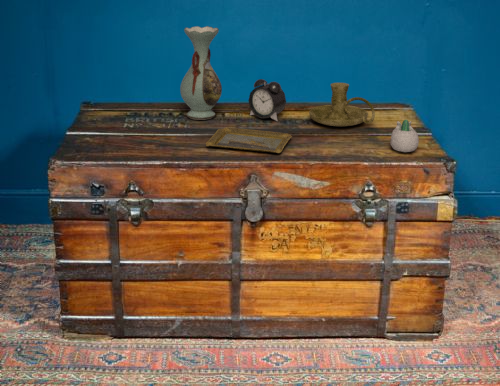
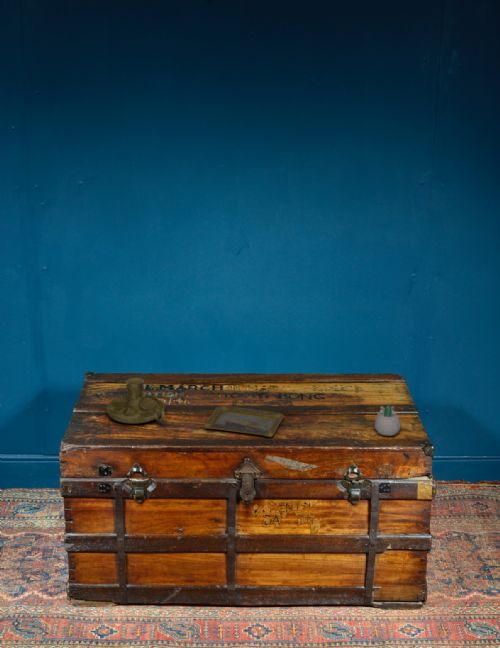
decorative vase: present [180,26,222,120] -> none [181,306,220,394]
alarm clock: present [248,79,286,121] -> none [245,355,281,396]
candle holder: present [309,83,375,126] -> present [107,378,165,423]

